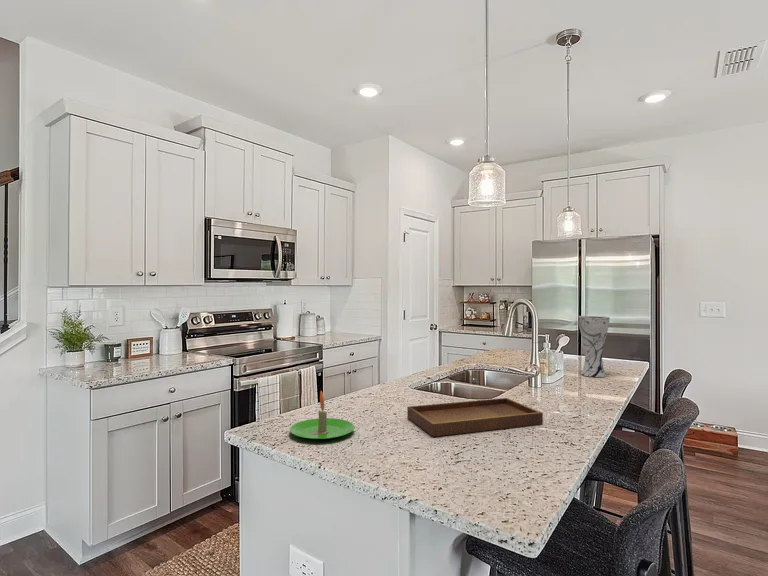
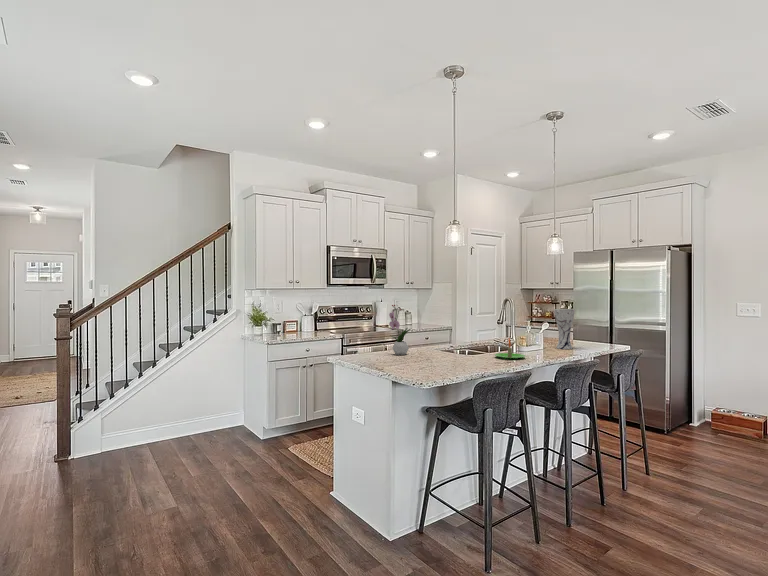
flower arrangement: none [346,315,389,413] -> present [389,305,410,355]
tray: present [407,378,543,437] -> none [417,338,484,362]
candle: present [290,391,355,439] -> present [495,339,525,359]

